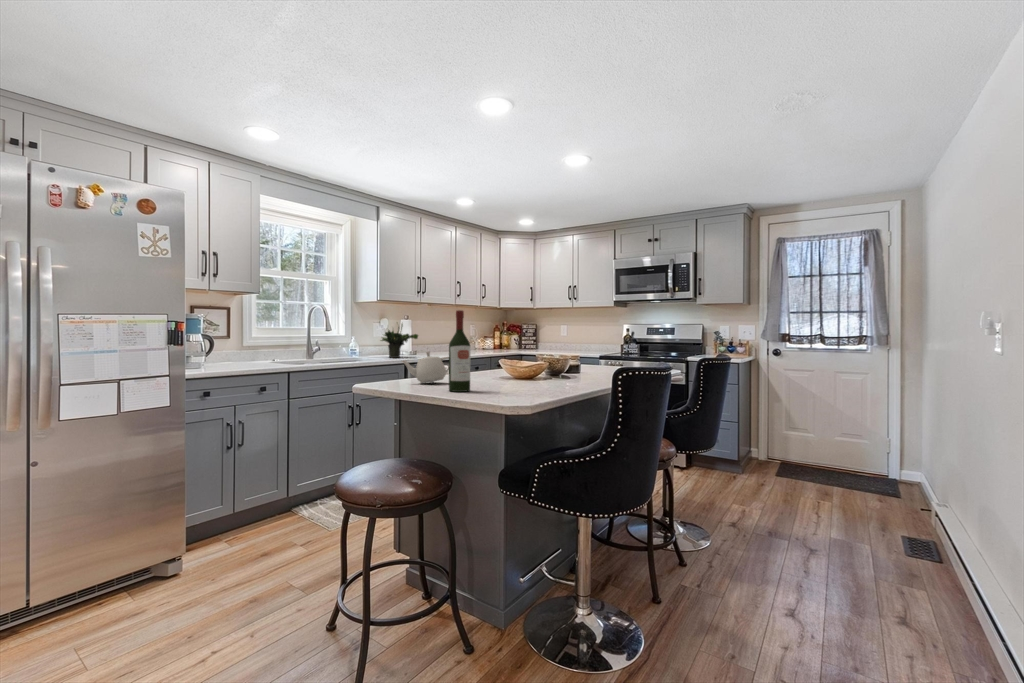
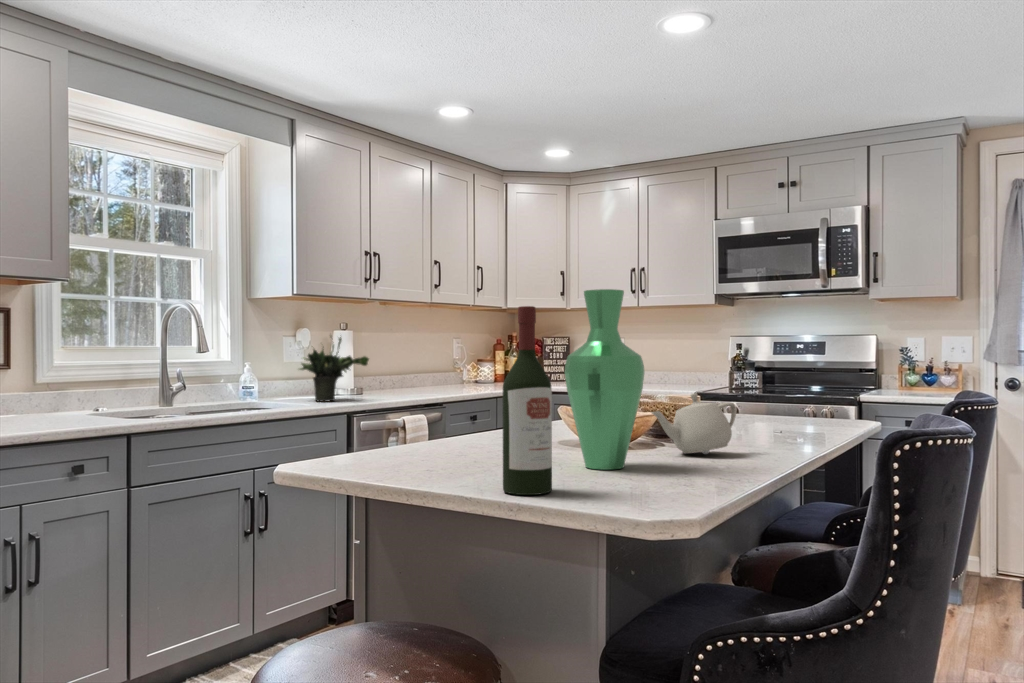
vase: none [487,302,524,385] -> present [565,289,644,470]
teapot: present [402,352,449,383] -> present [651,393,736,454]

